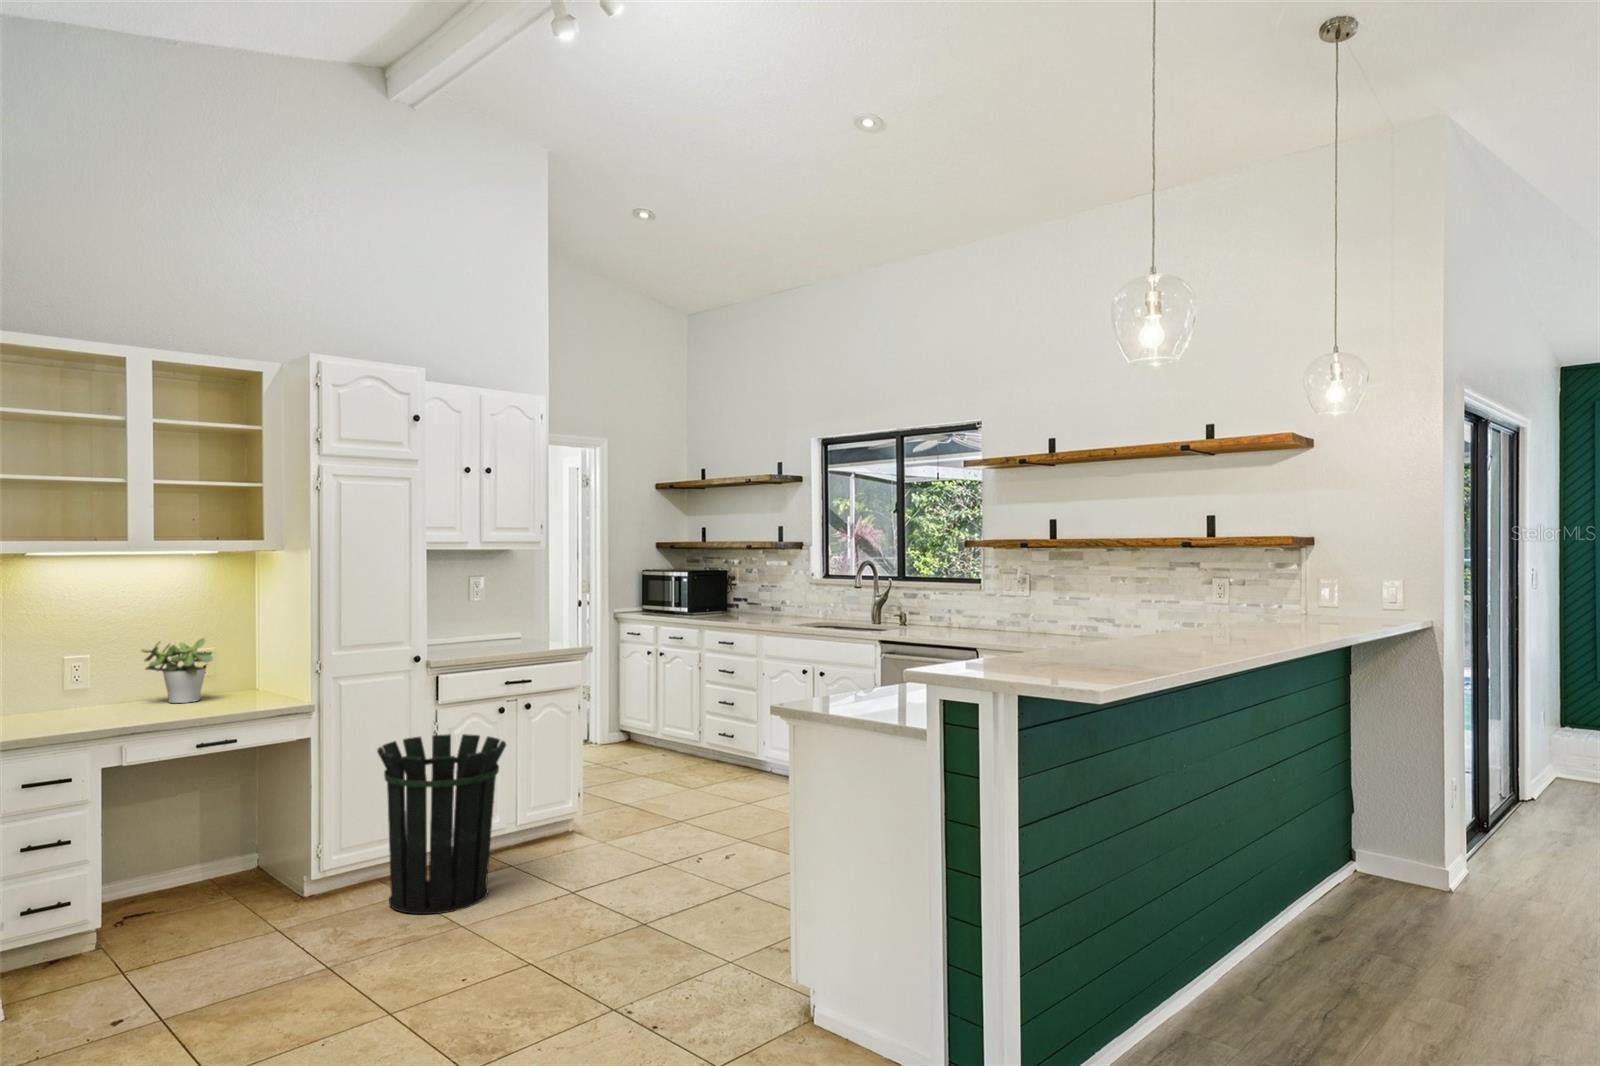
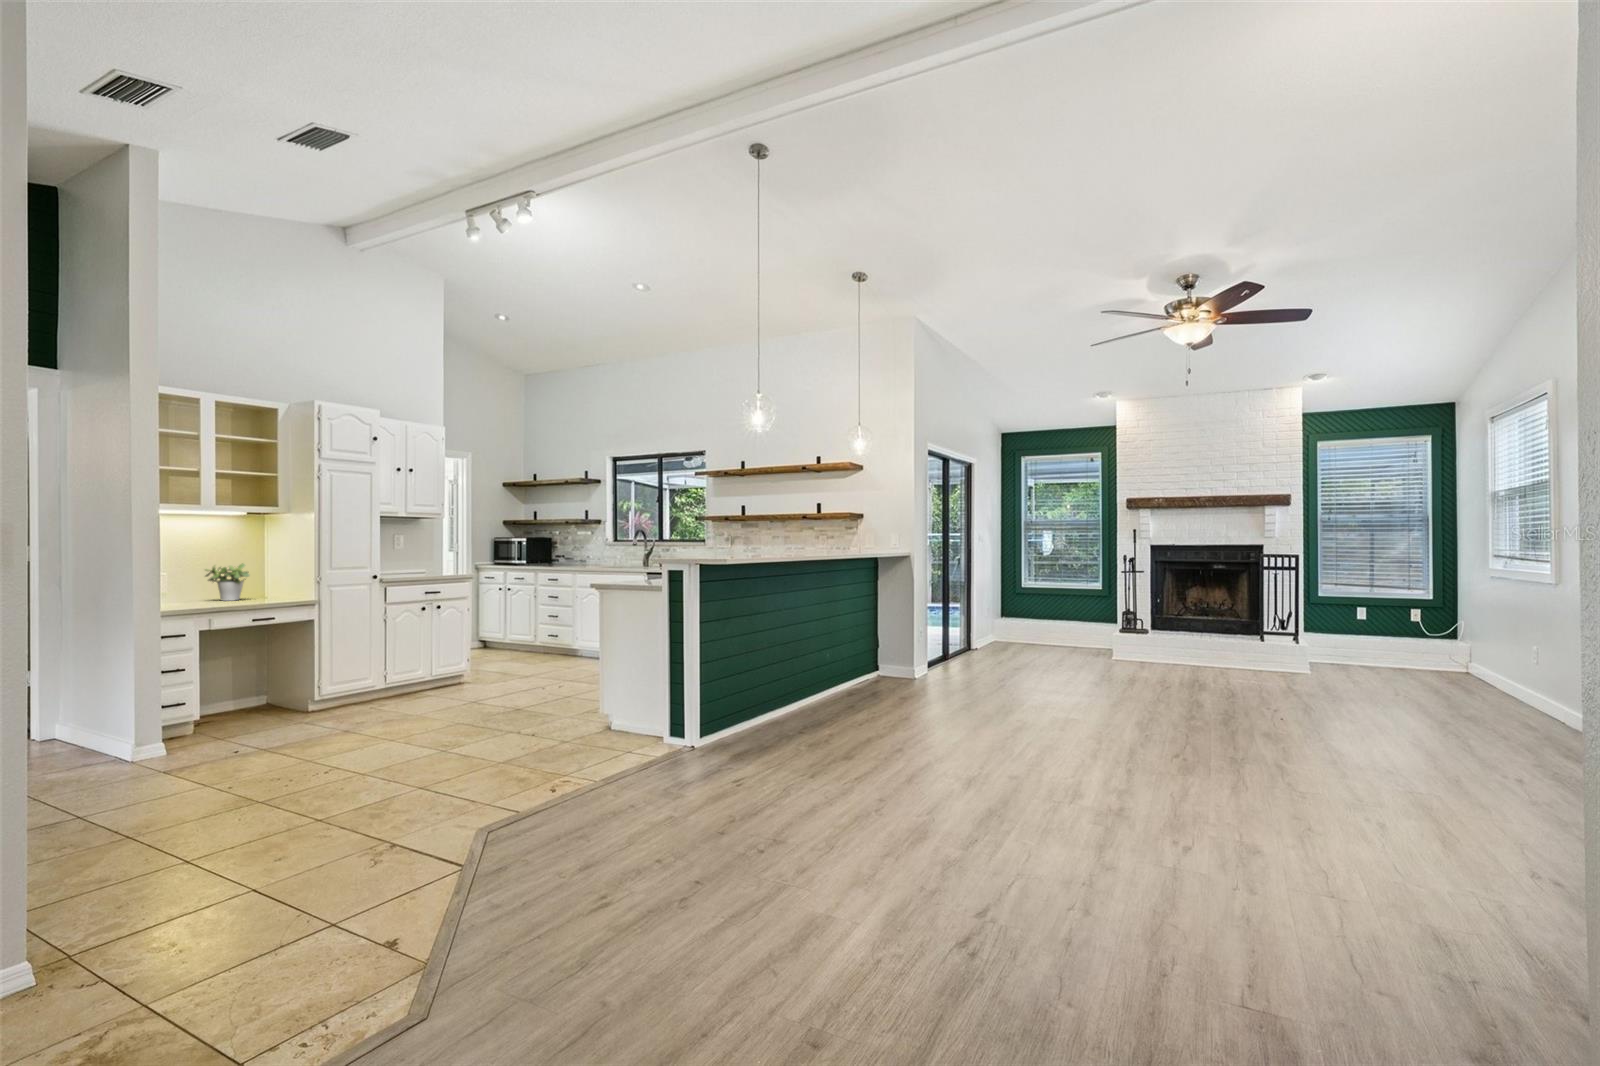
waste bin: present [377,734,506,914] -> none [358,620,434,712]

